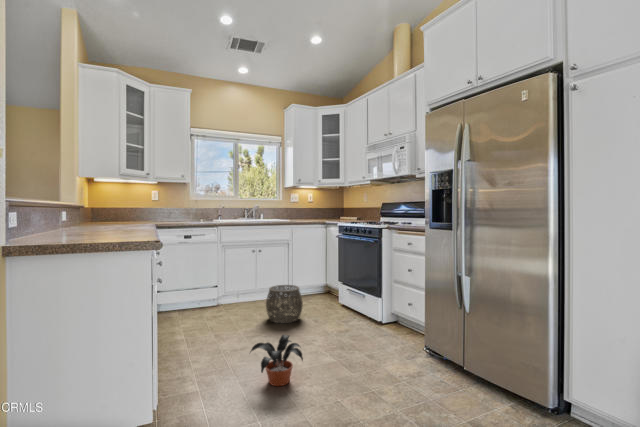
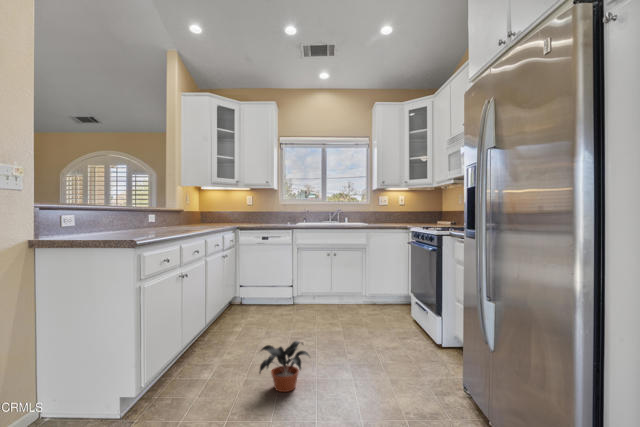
woven basket: present [266,285,303,323] -> none [323,292,361,332]

